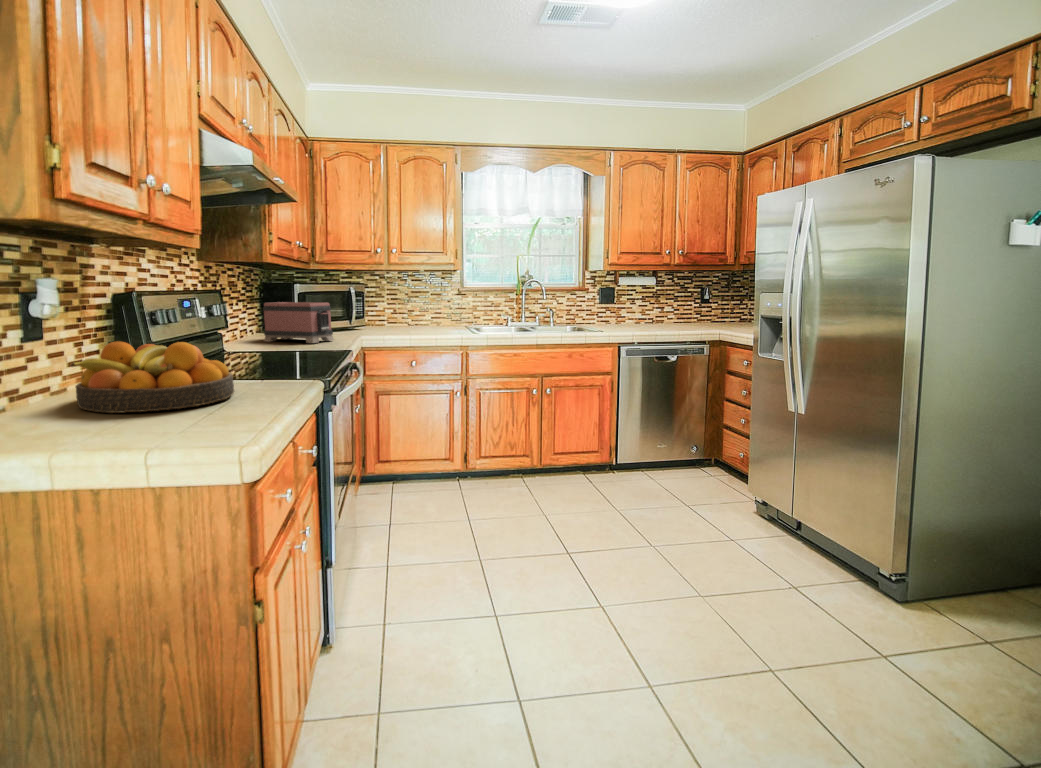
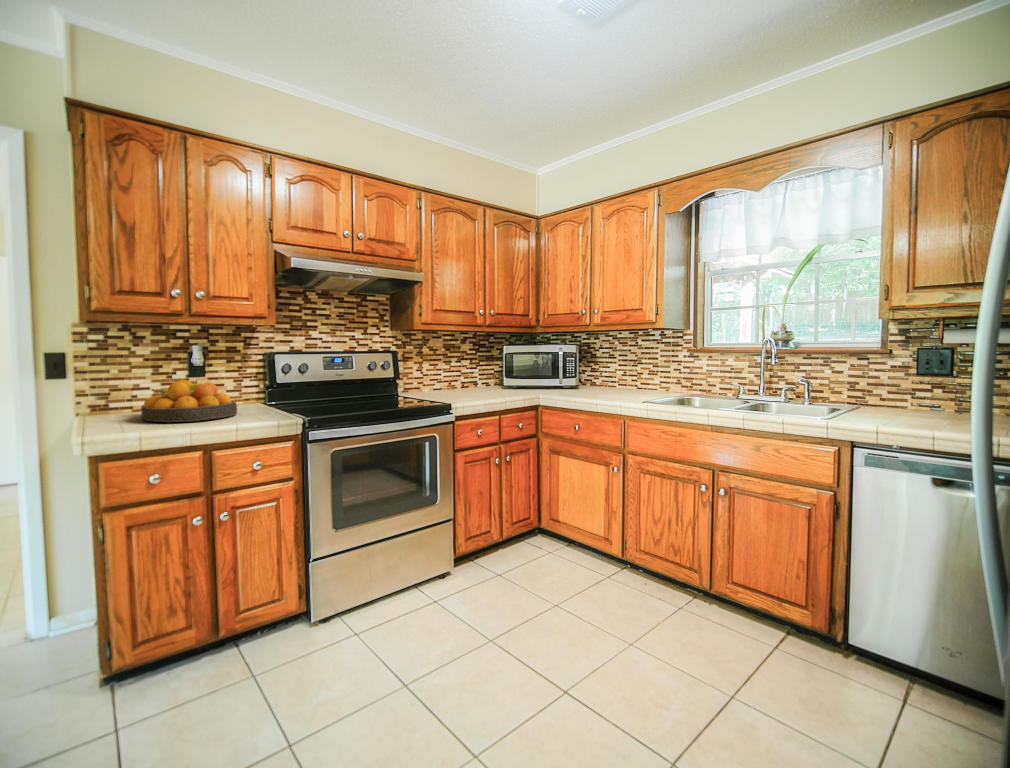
toaster: present [263,302,334,343] -> none [467,361,507,396]

